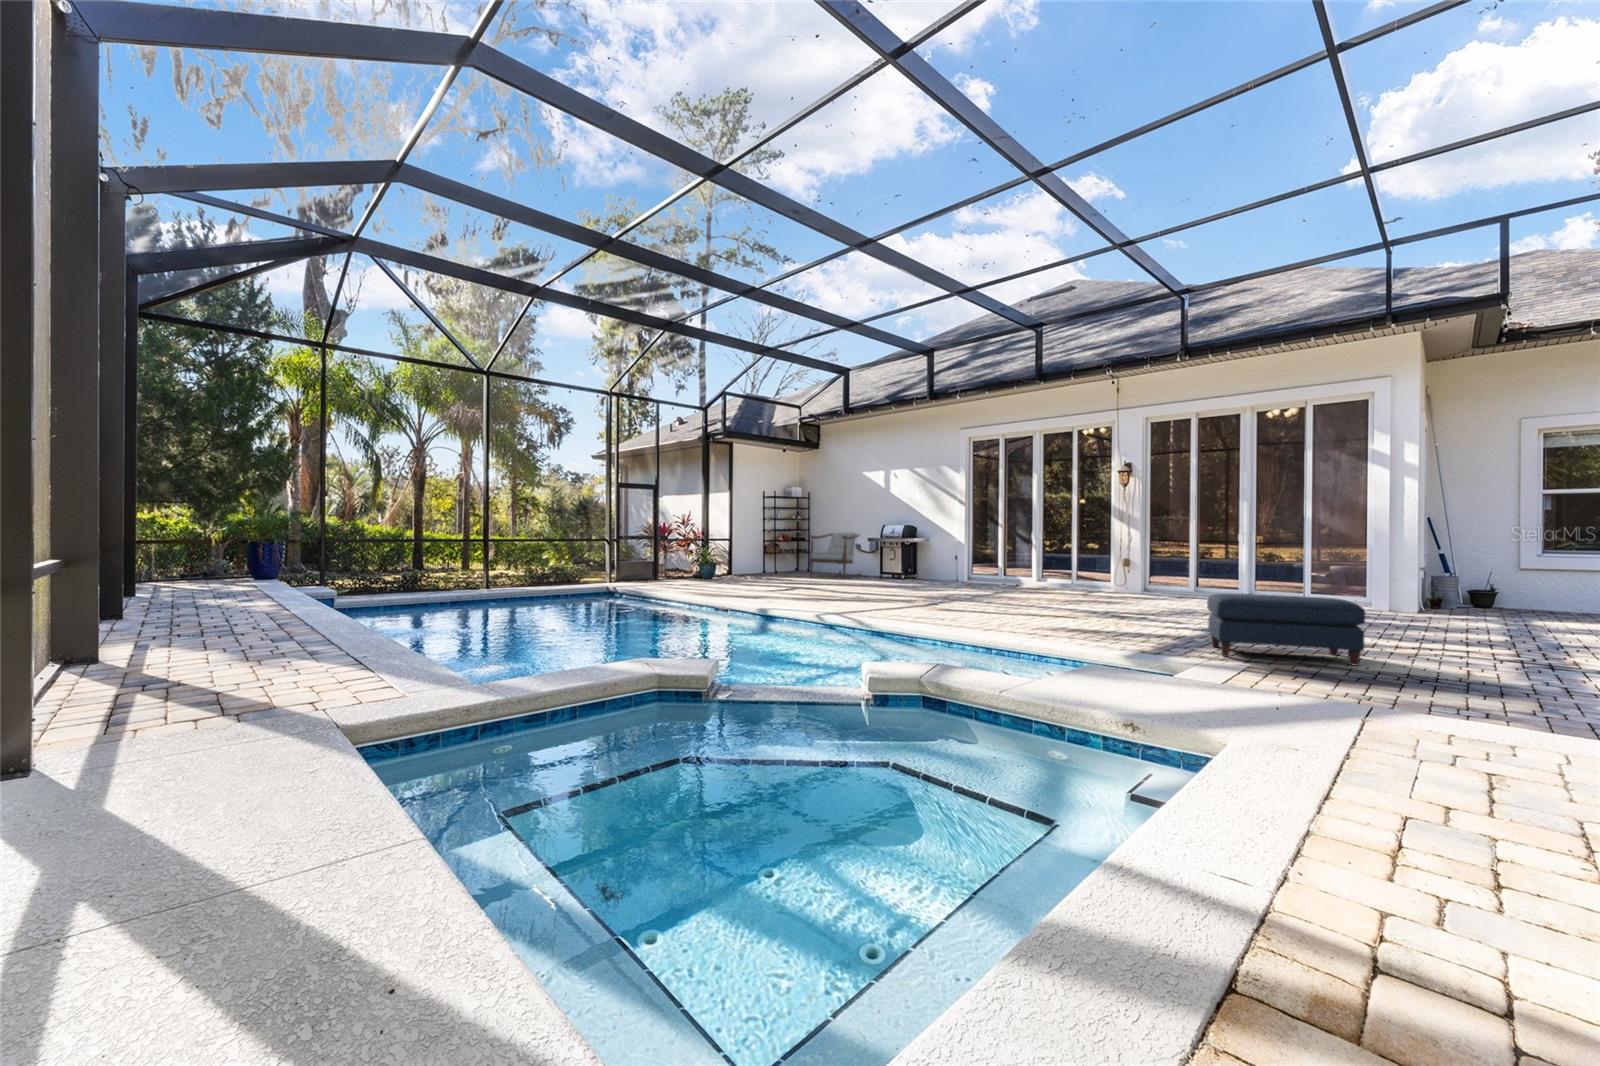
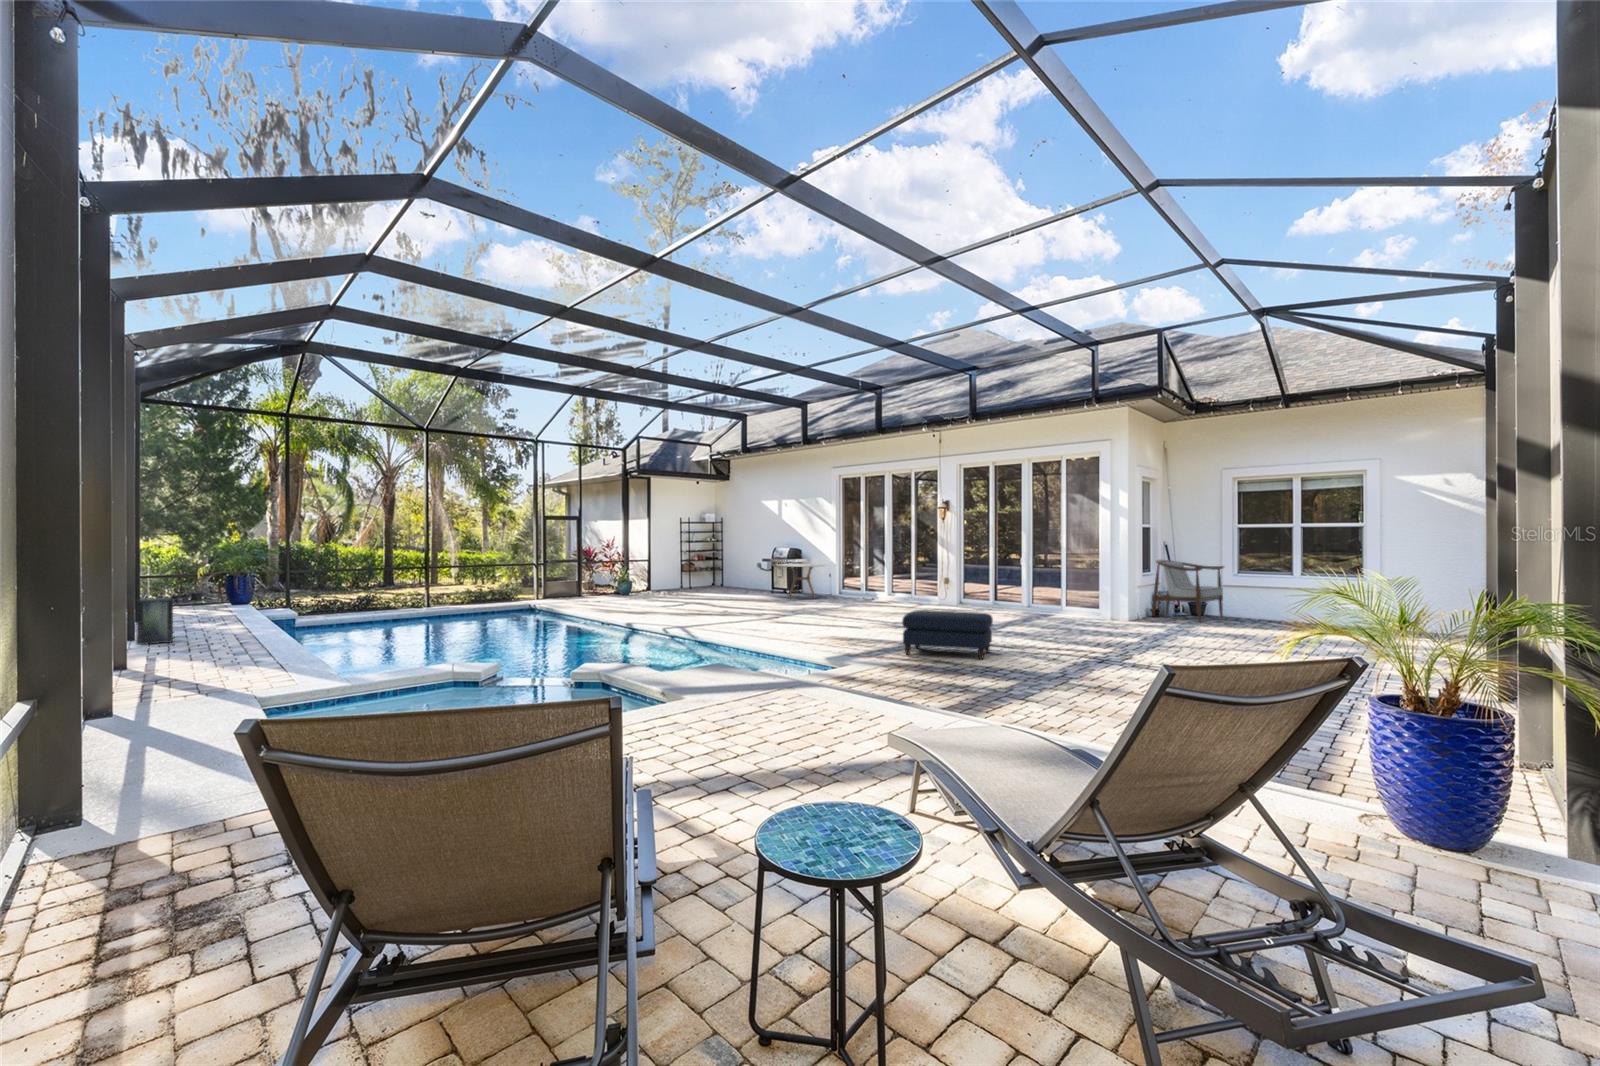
armchair: present [809,533,859,578] -> present [1152,560,1224,622]
dining table: none [895,543,956,585] -> present [778,564,825,598]
storage box: none [125,565,177,628] -> present [136,598,173,645]

